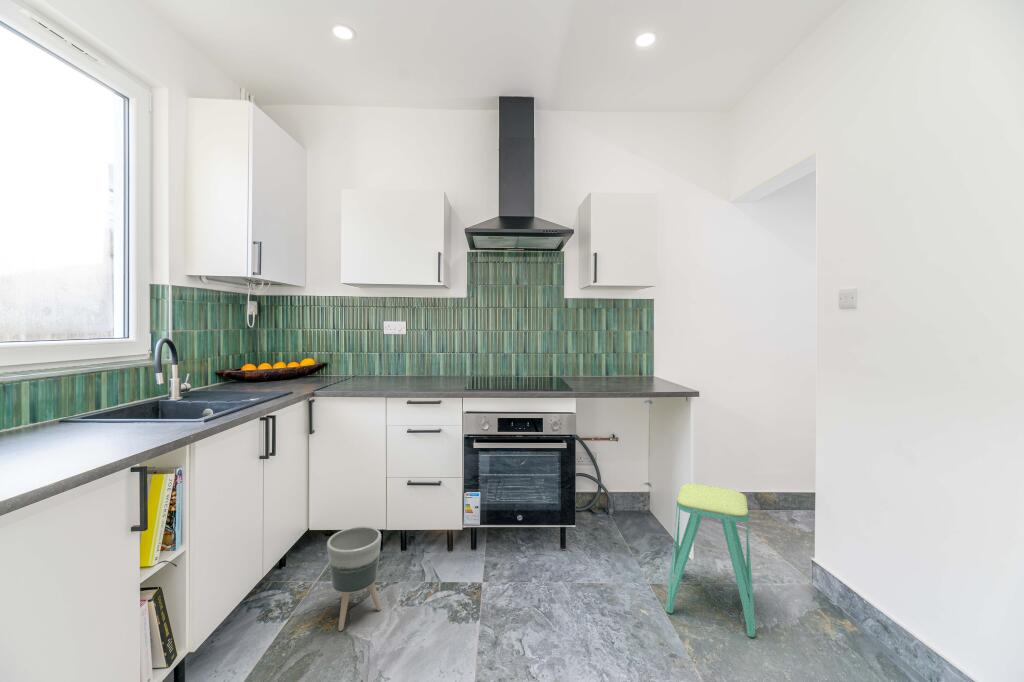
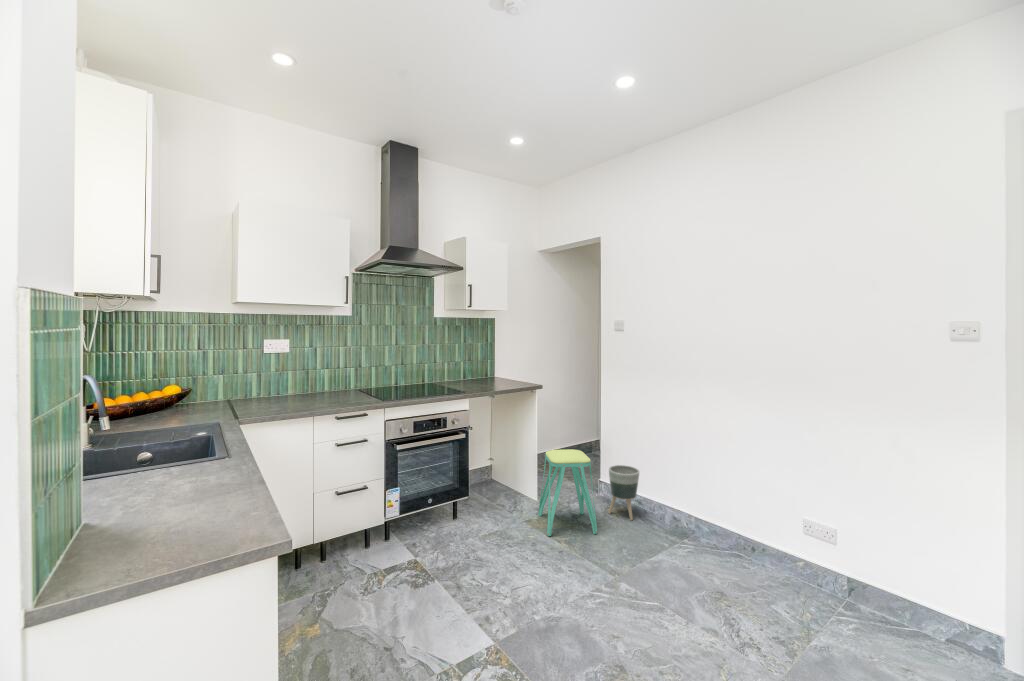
planter: present [327,526,381,631] -> present [608,465,639,520]

